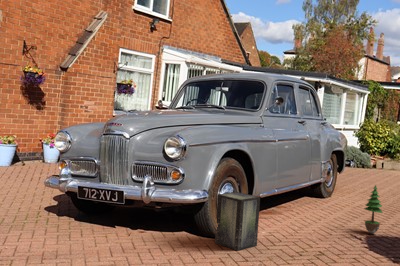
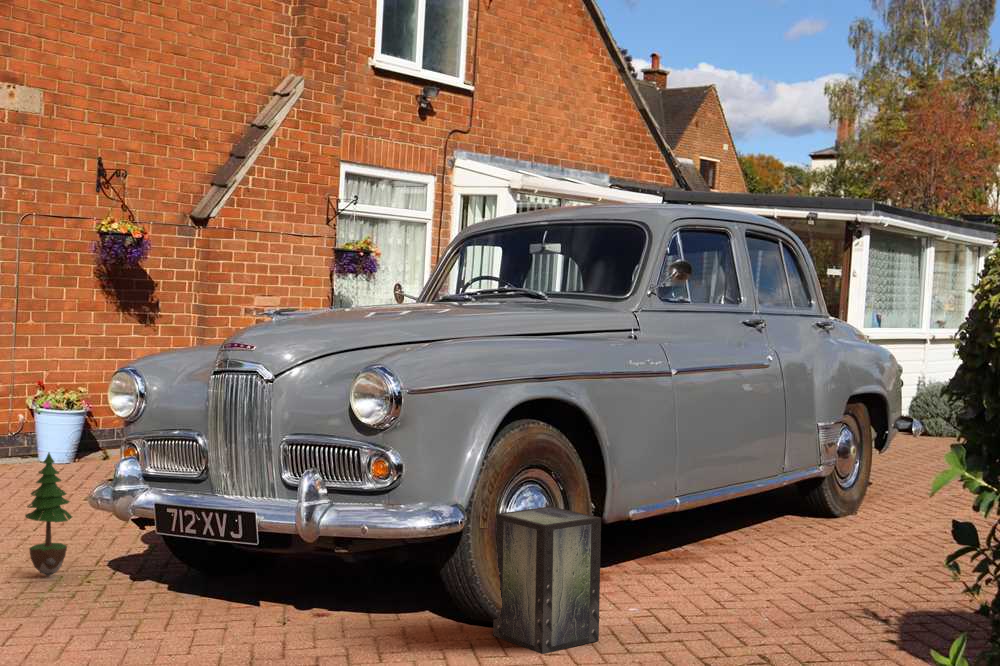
potted tree: present [364,185,382,234] -> present [25,453,72,576]

